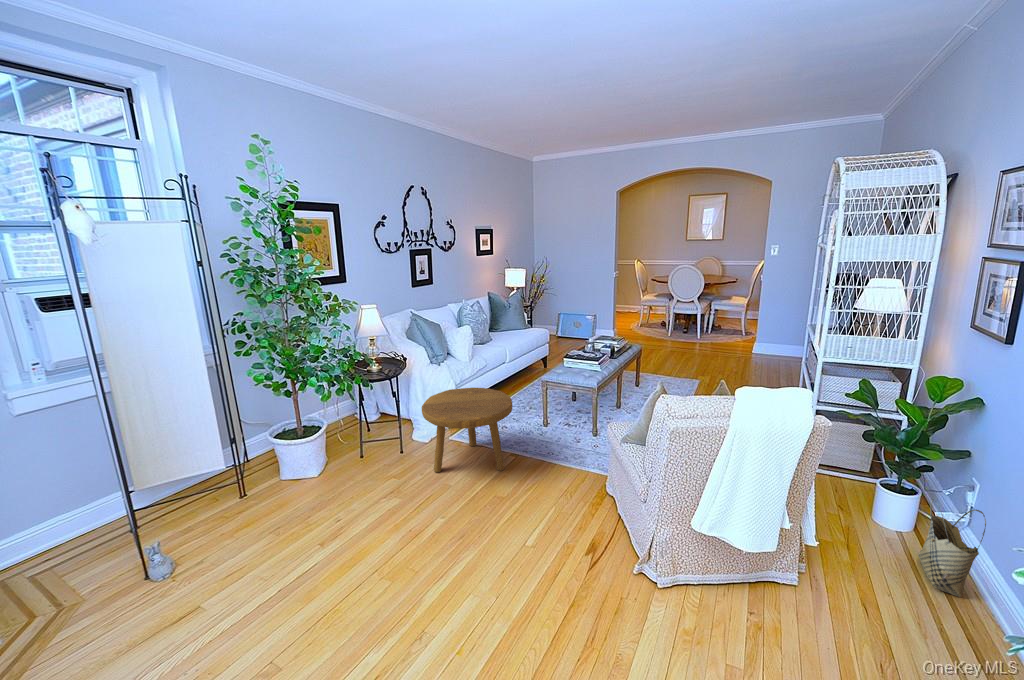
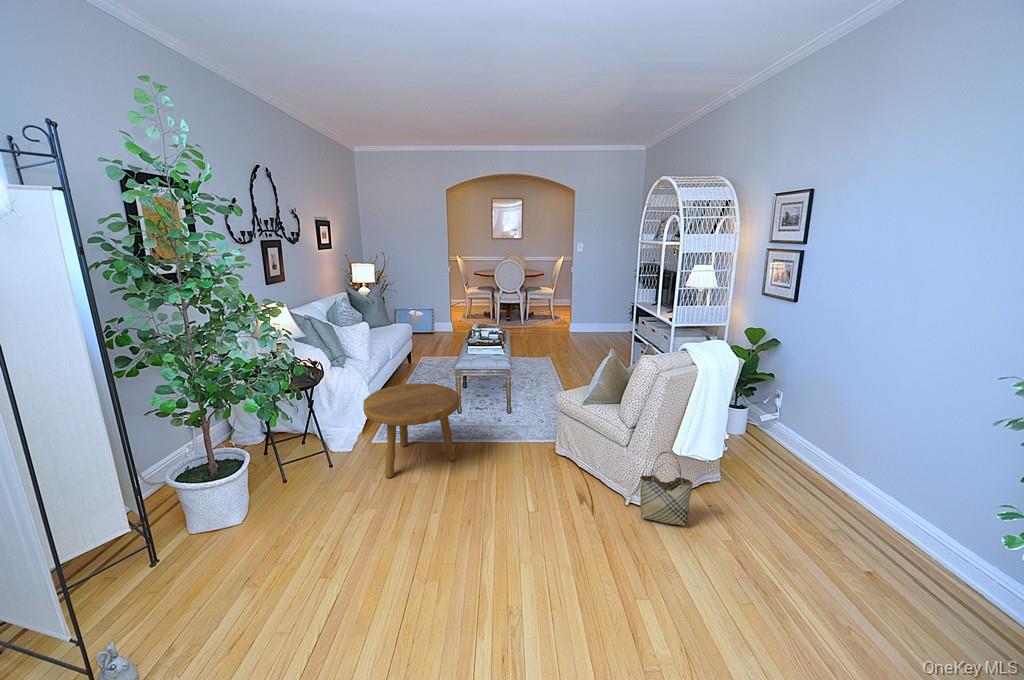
woven basket: present [918,499,986,597] -> present [640,452,693,526]

